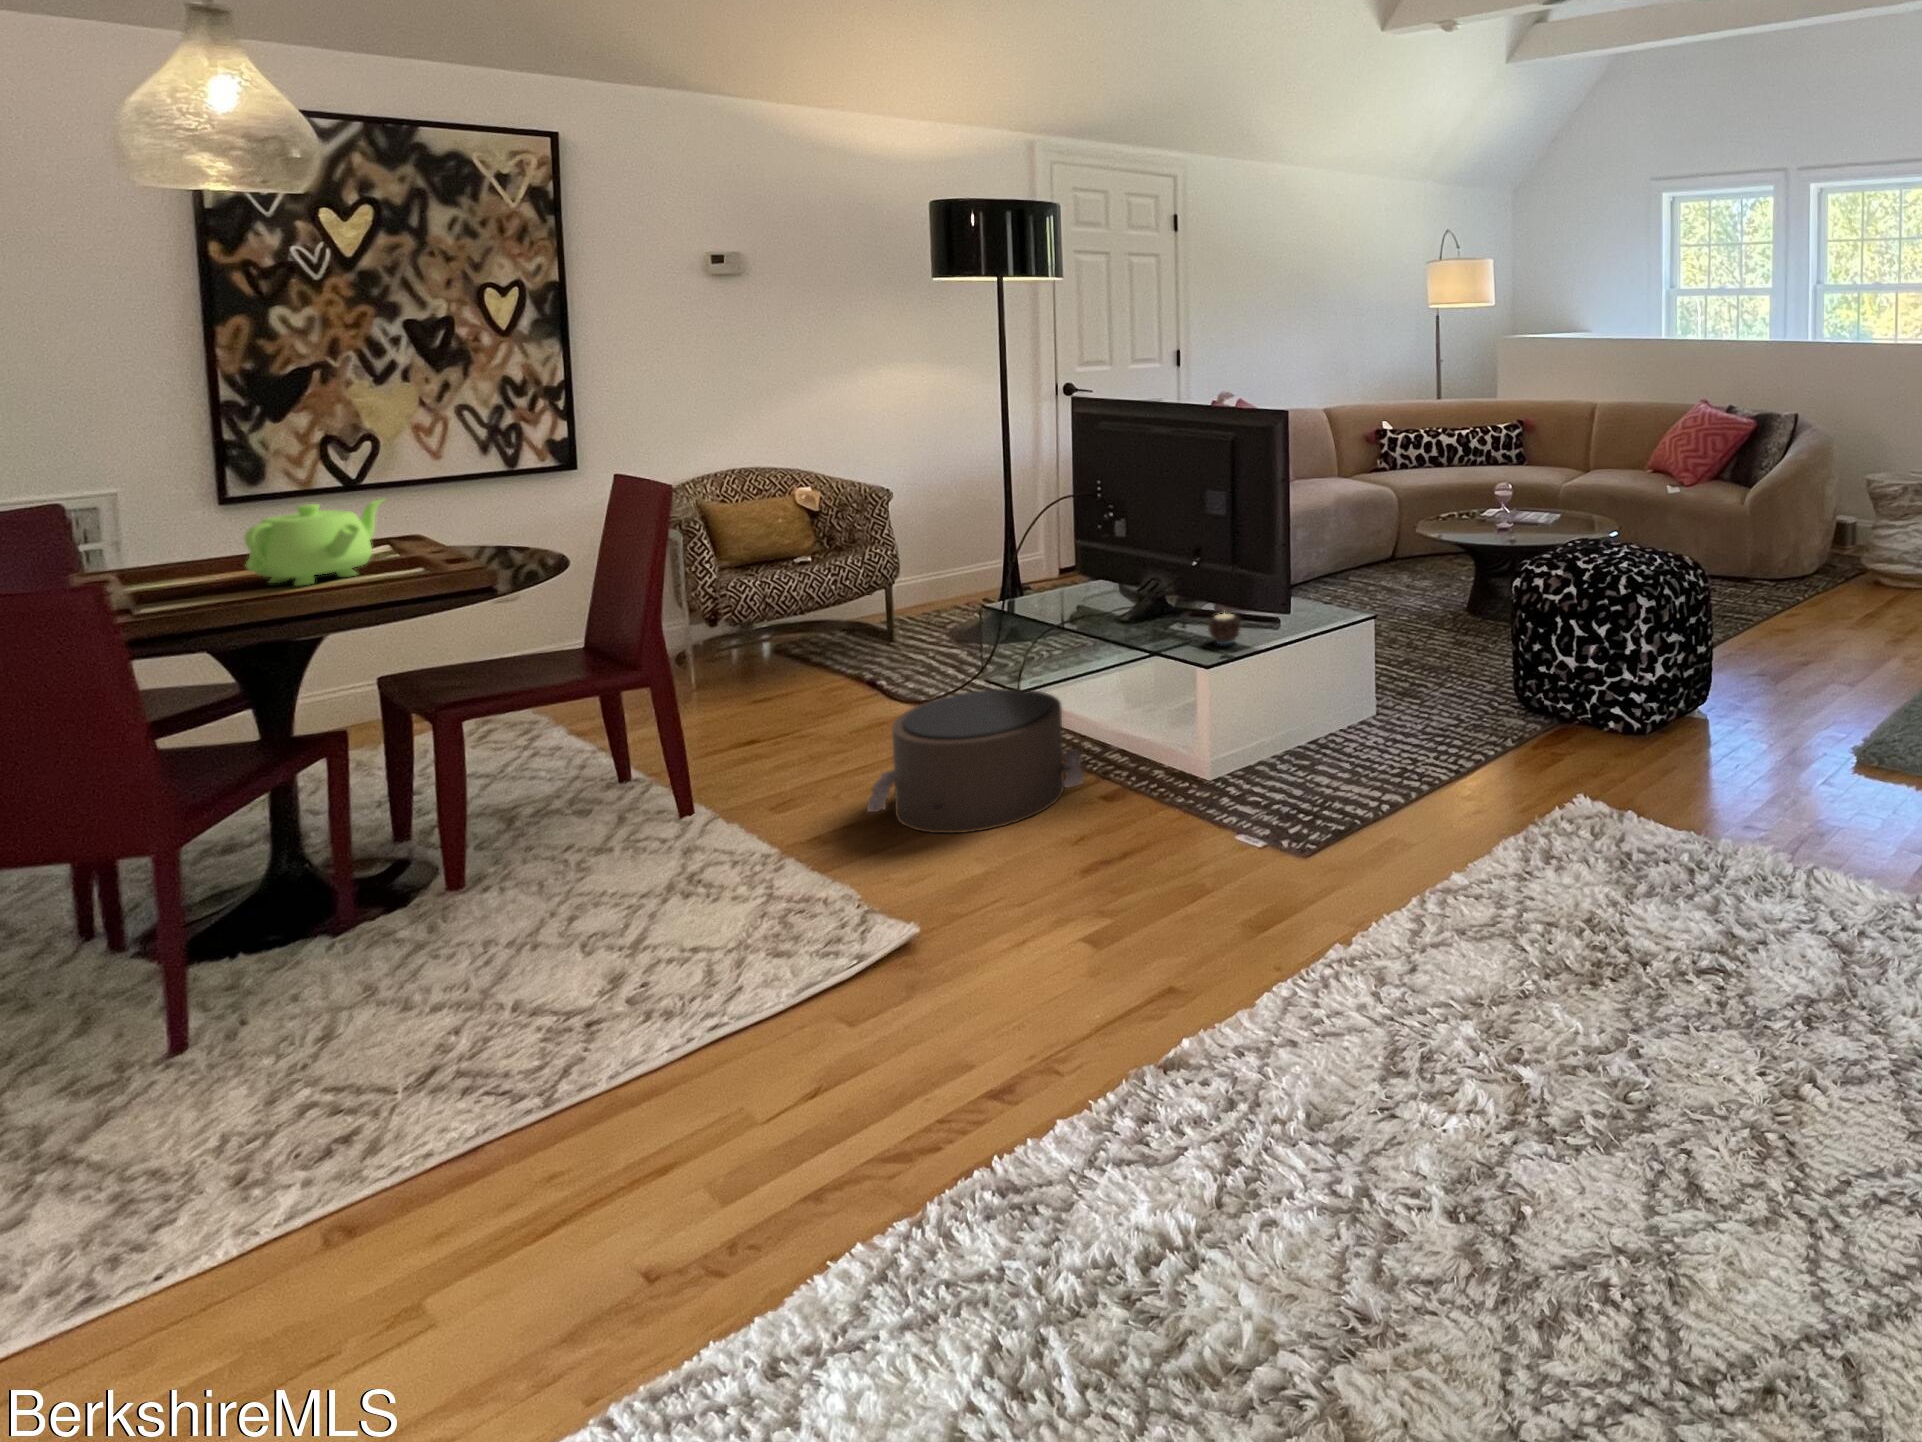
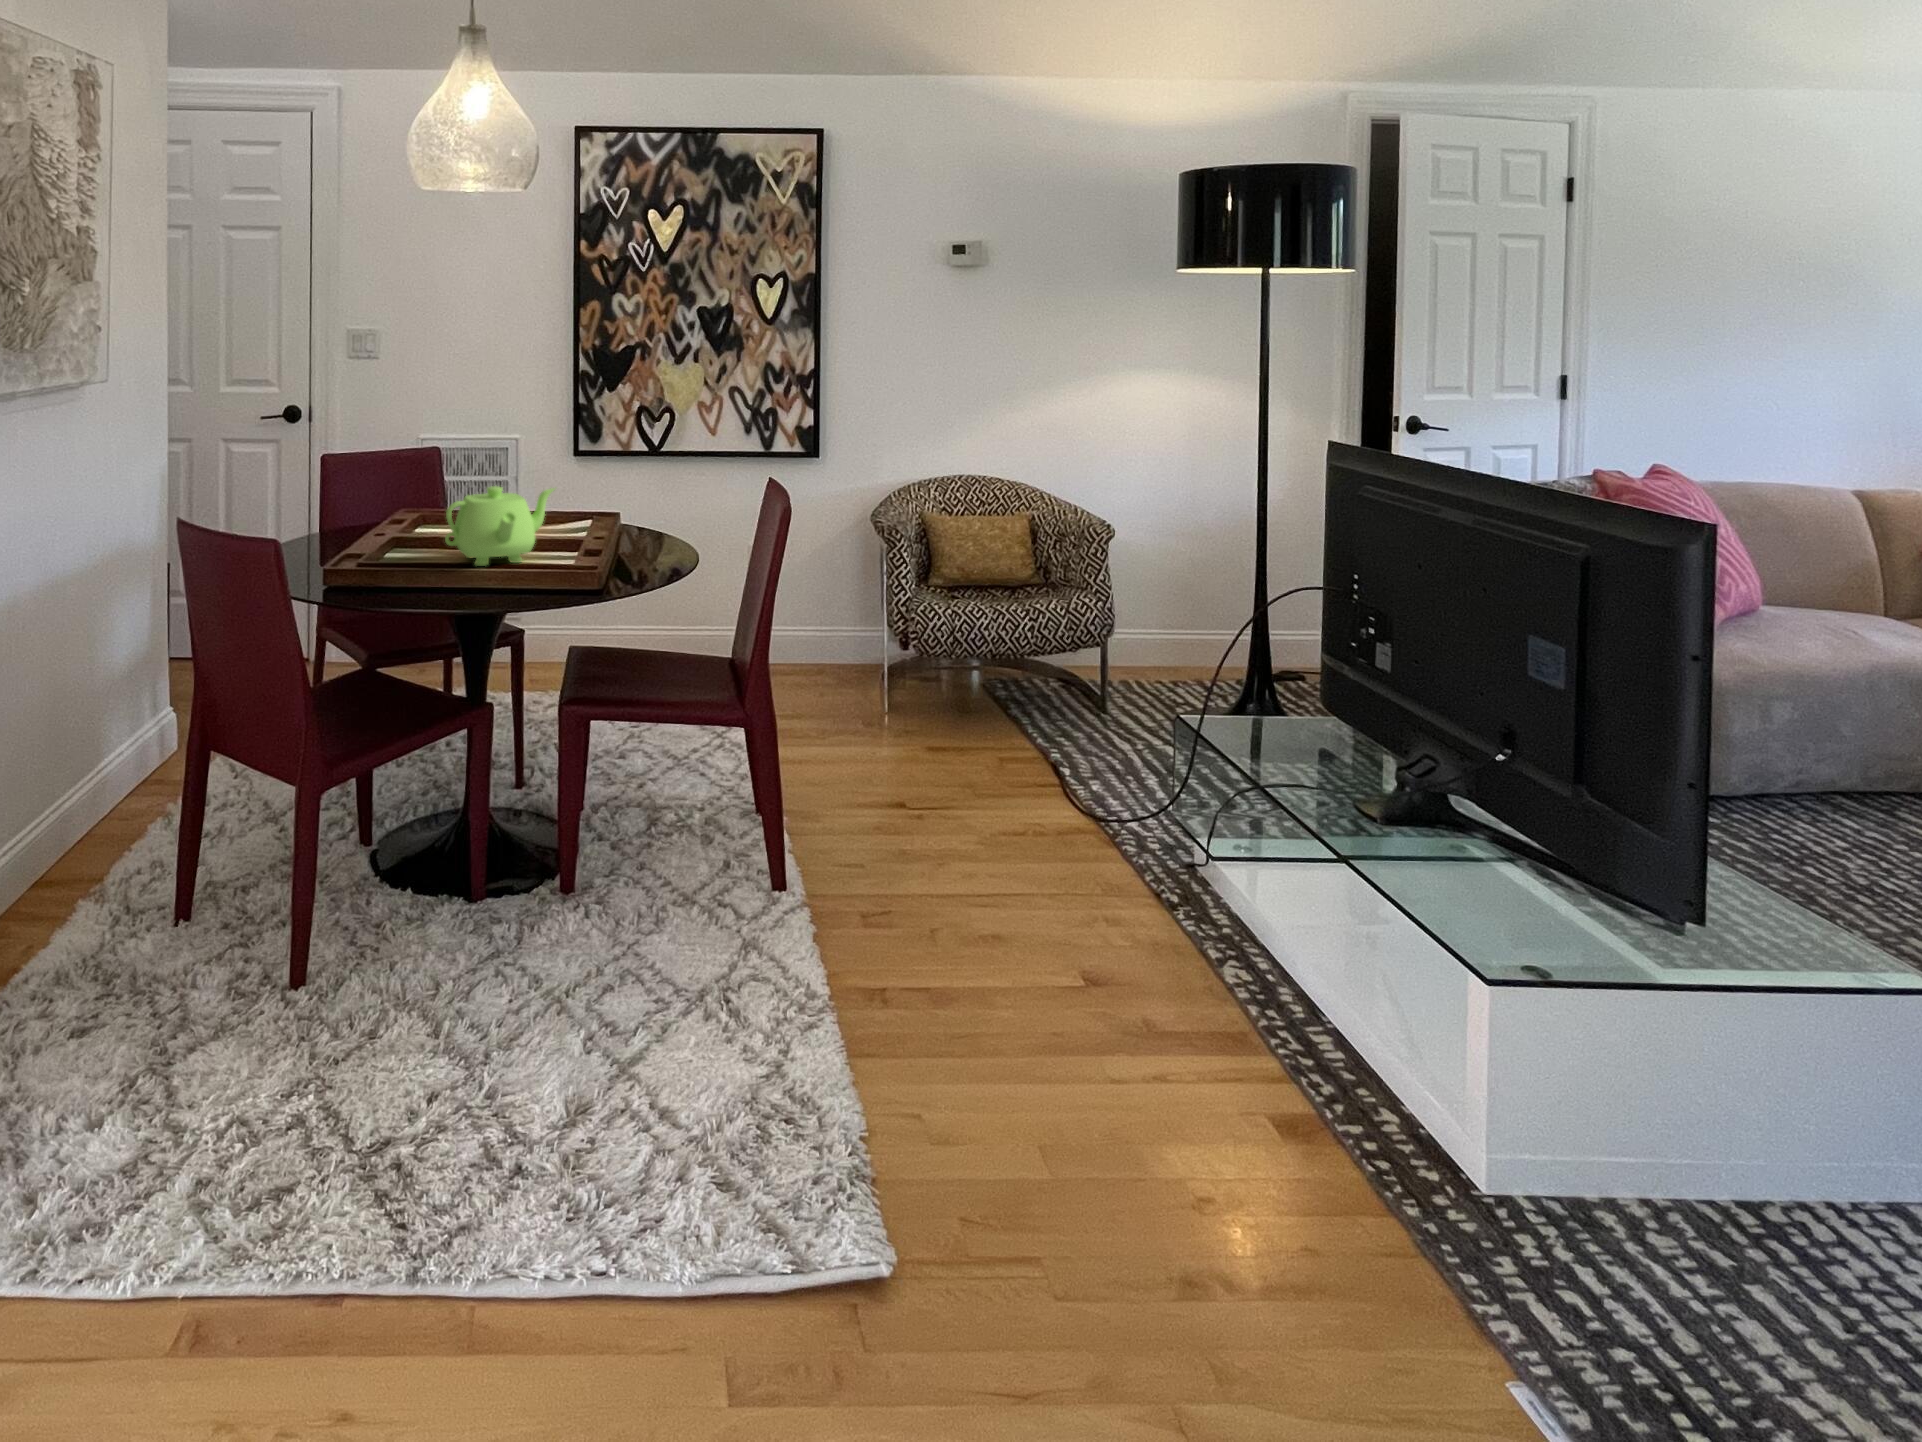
candle: present [1208,614,1241,644] -> none [1508,873,1579,939]
pouf: present [867,689,1084,833] -> none [934,860,1255,1115]

